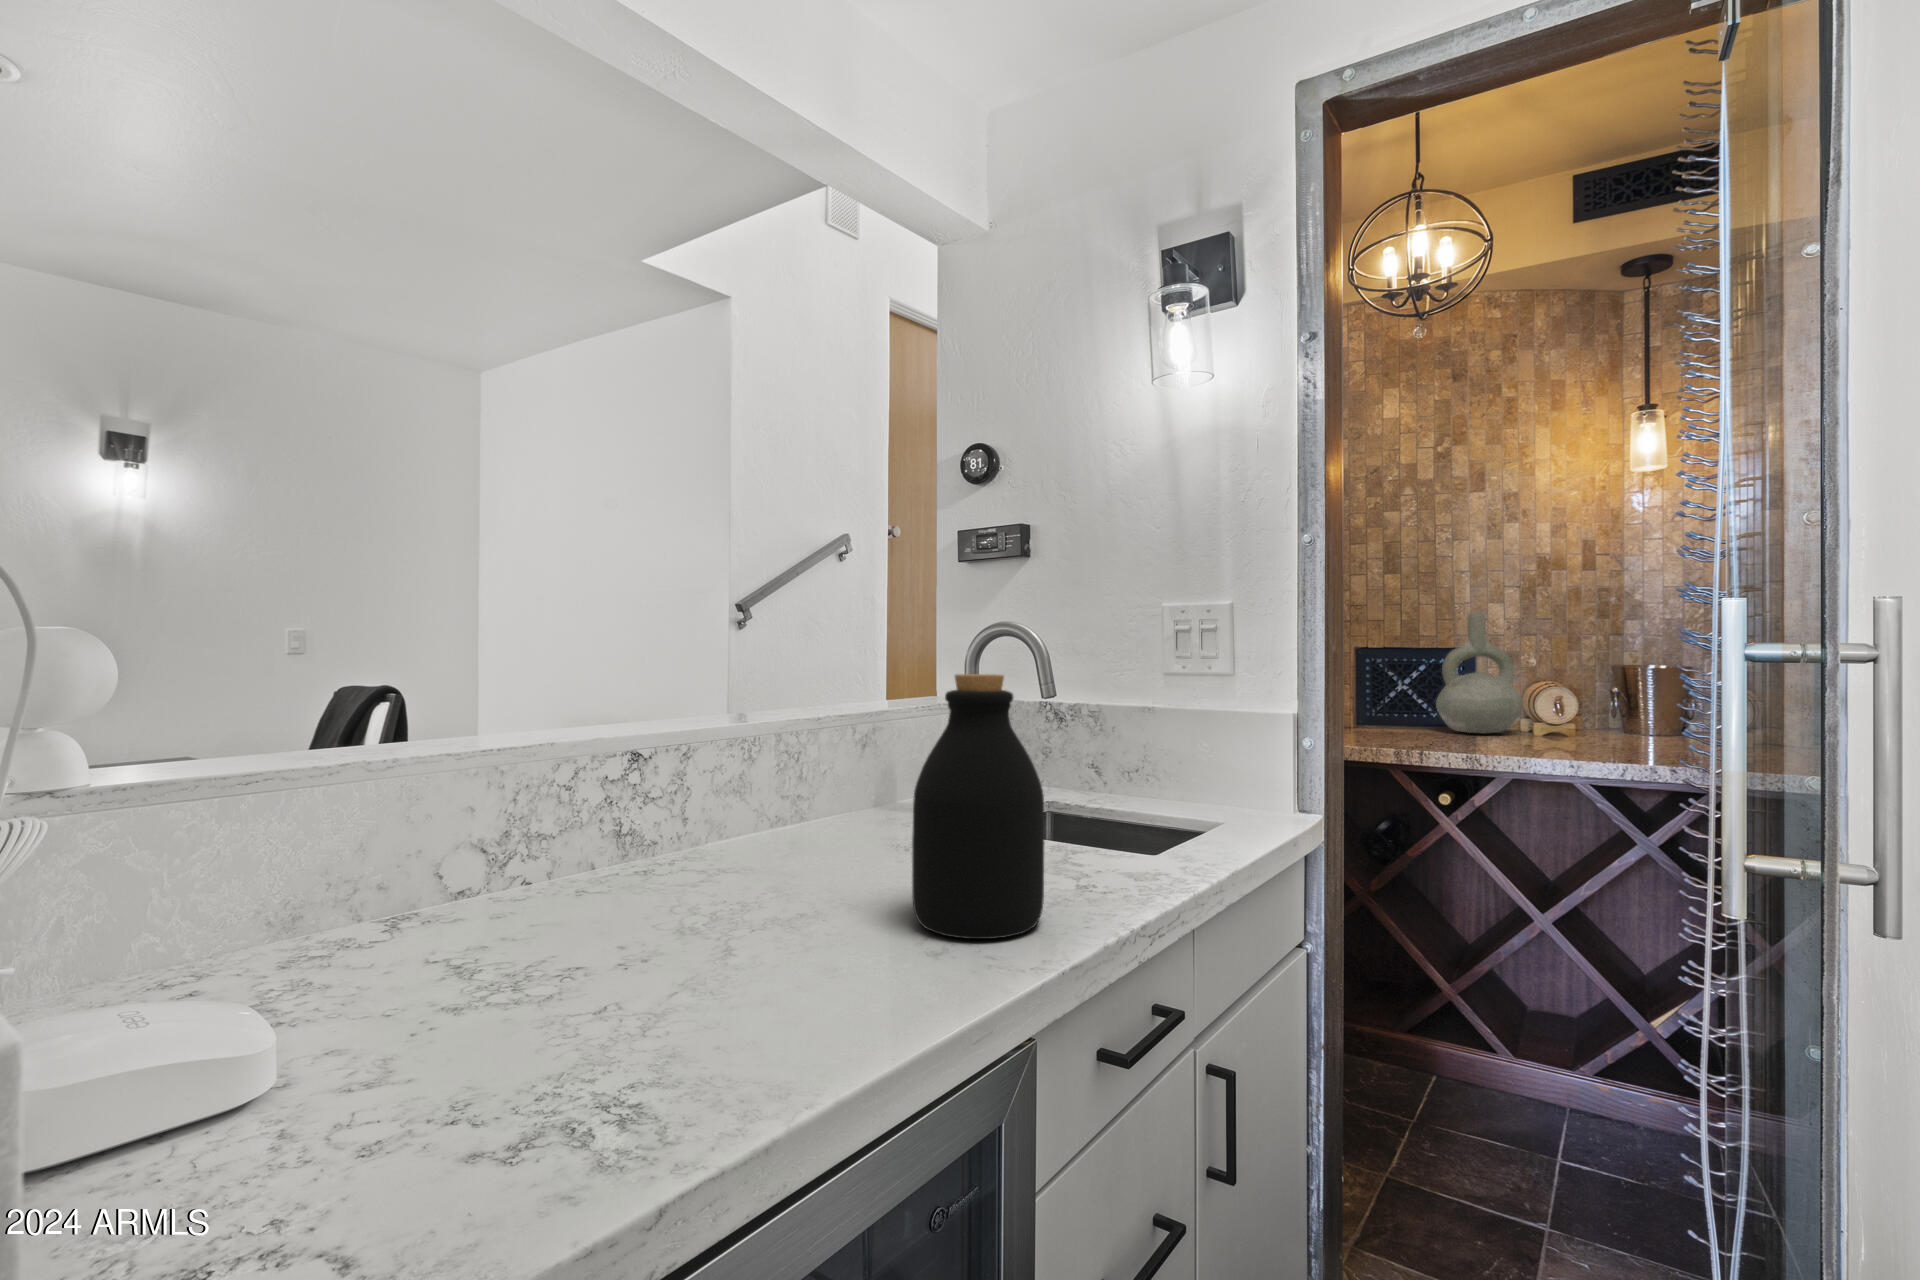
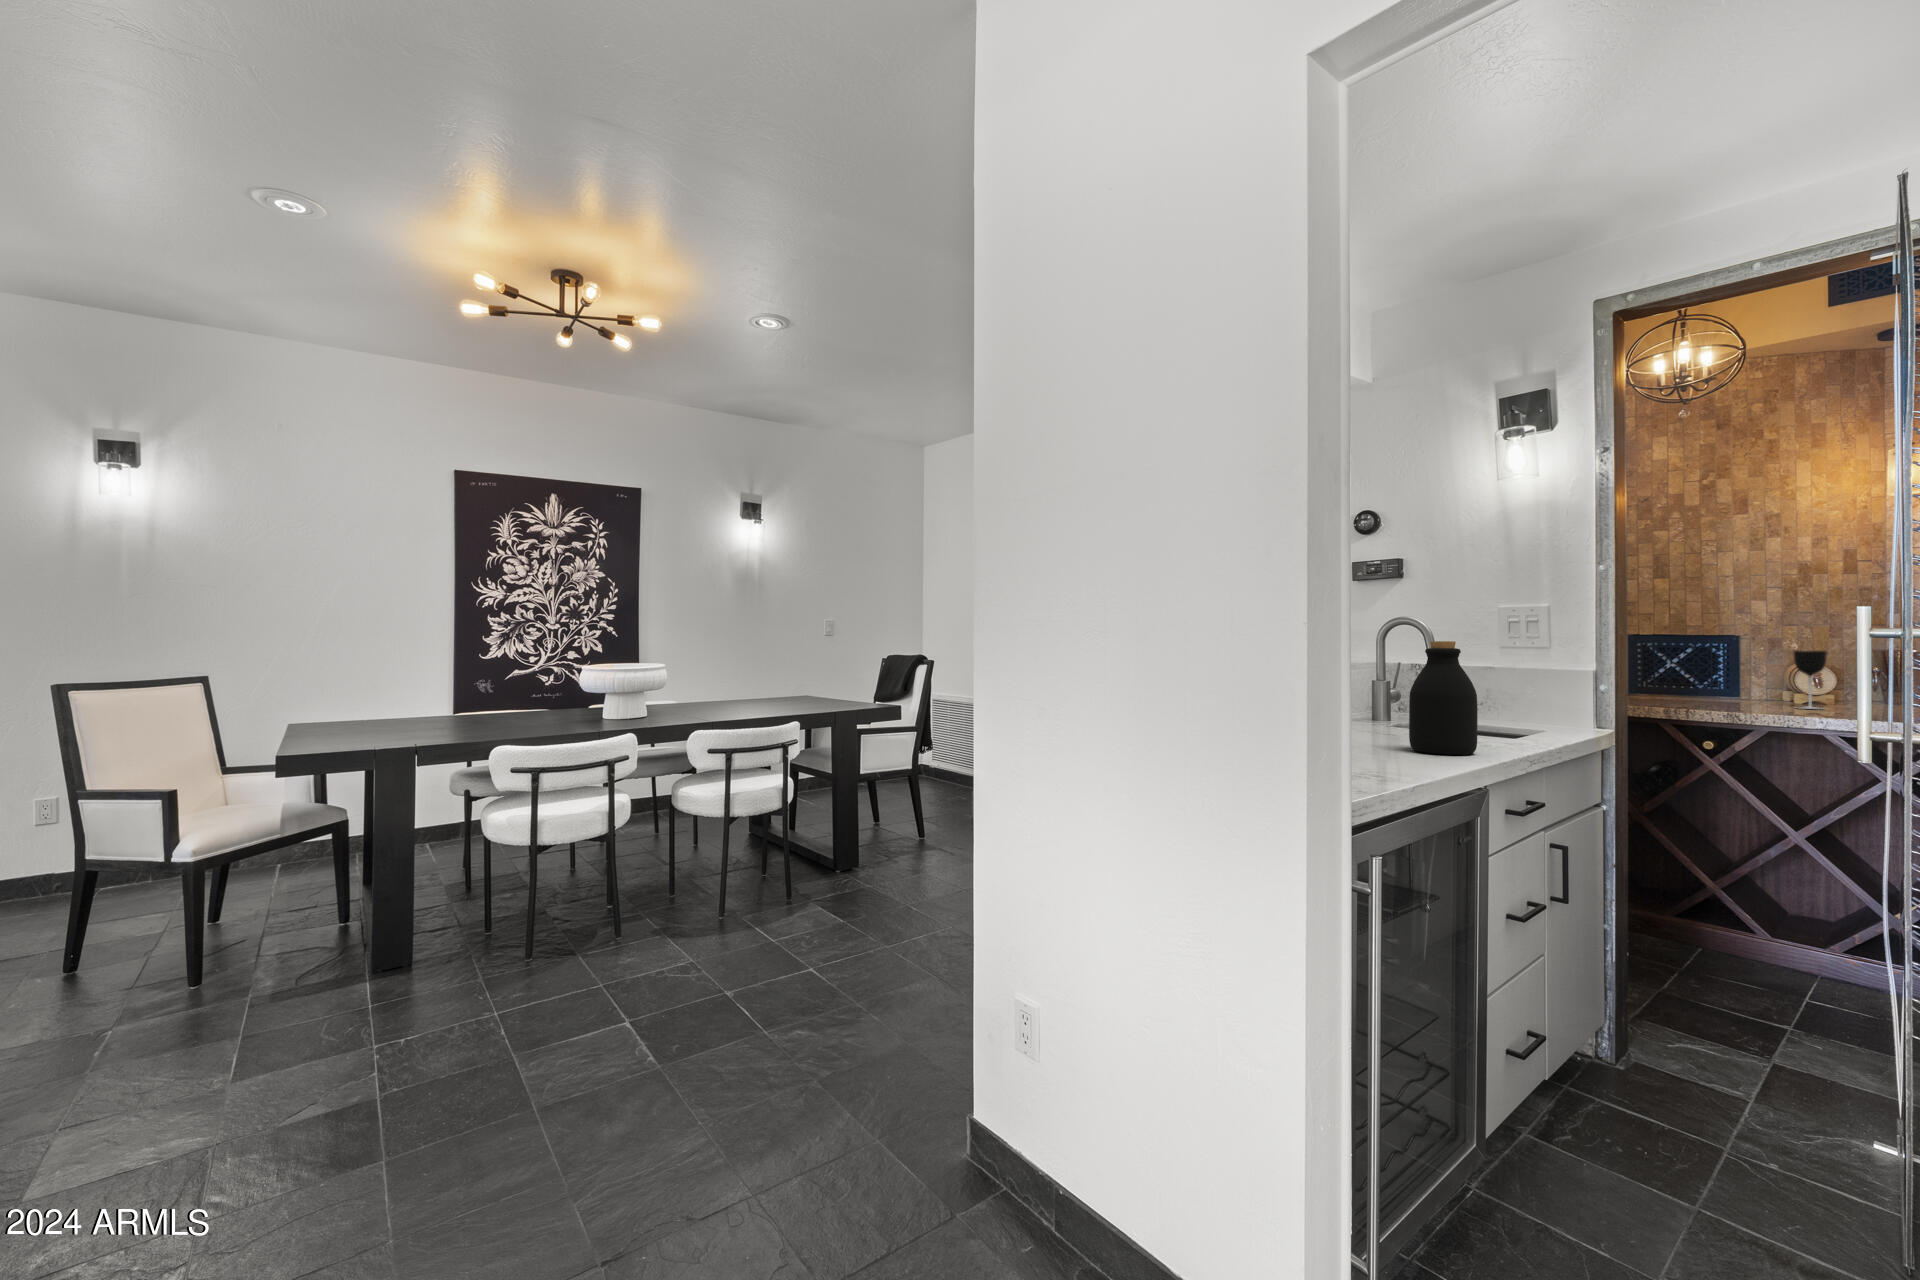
decorative vase: present [1436,613,1522,733] -> none [1703,609,1782,700]
wine glass: none [1539,669,1576,748] -> present [1794,651,1827,709]

